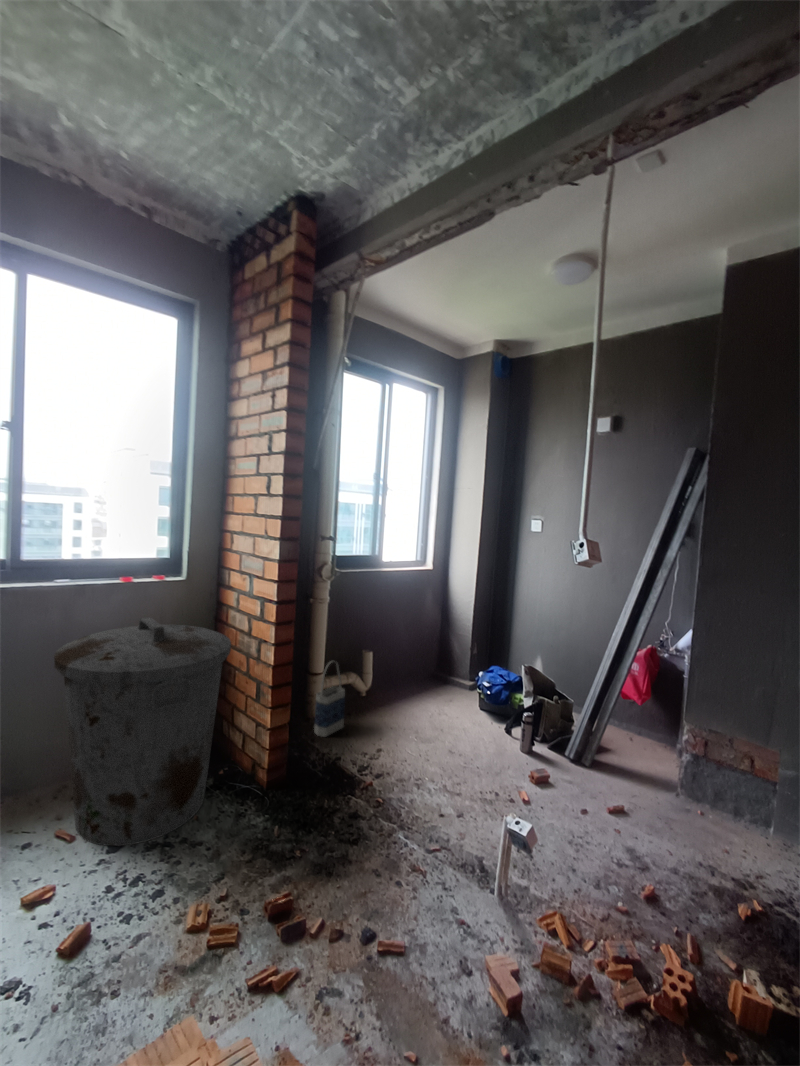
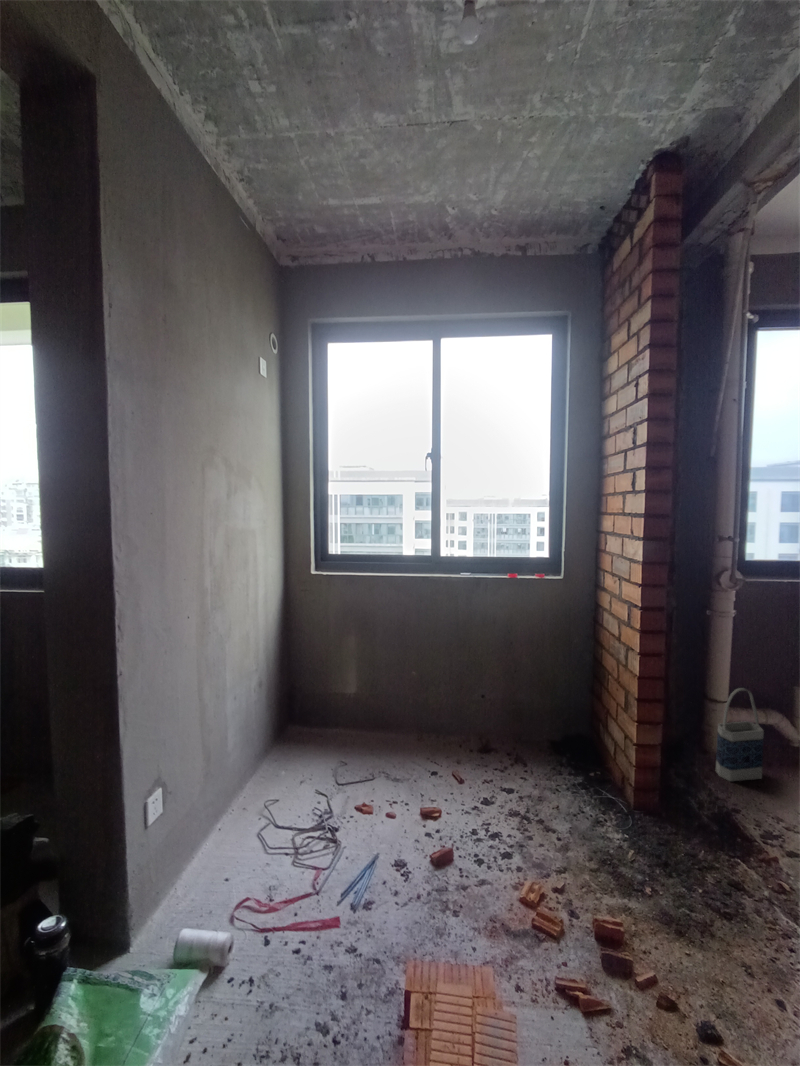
trash can: present [54,617,231,846] -> none [446,607,592,809]

